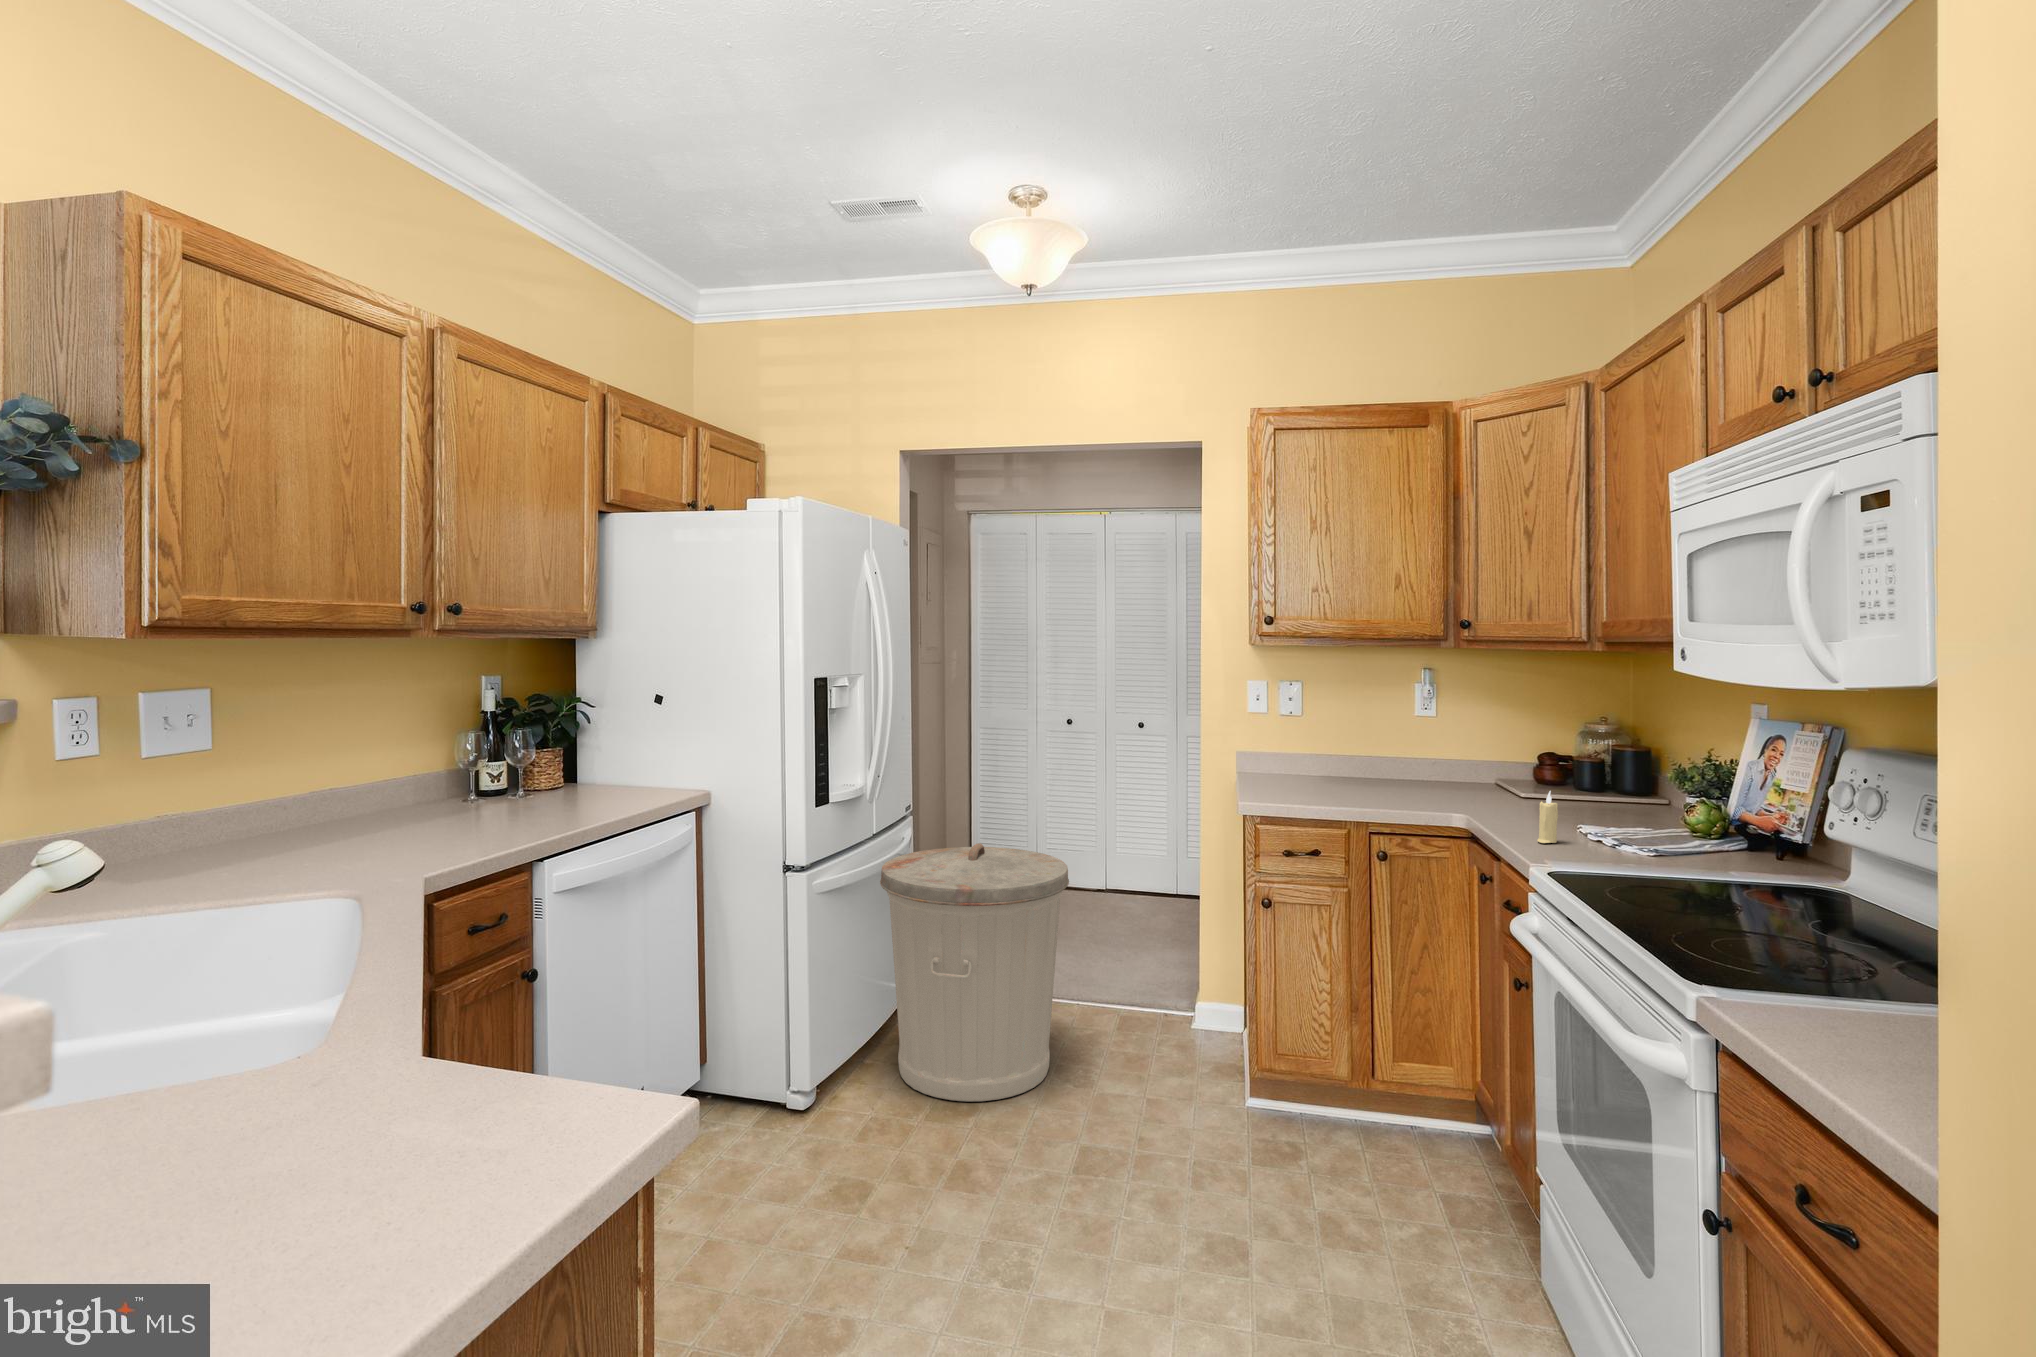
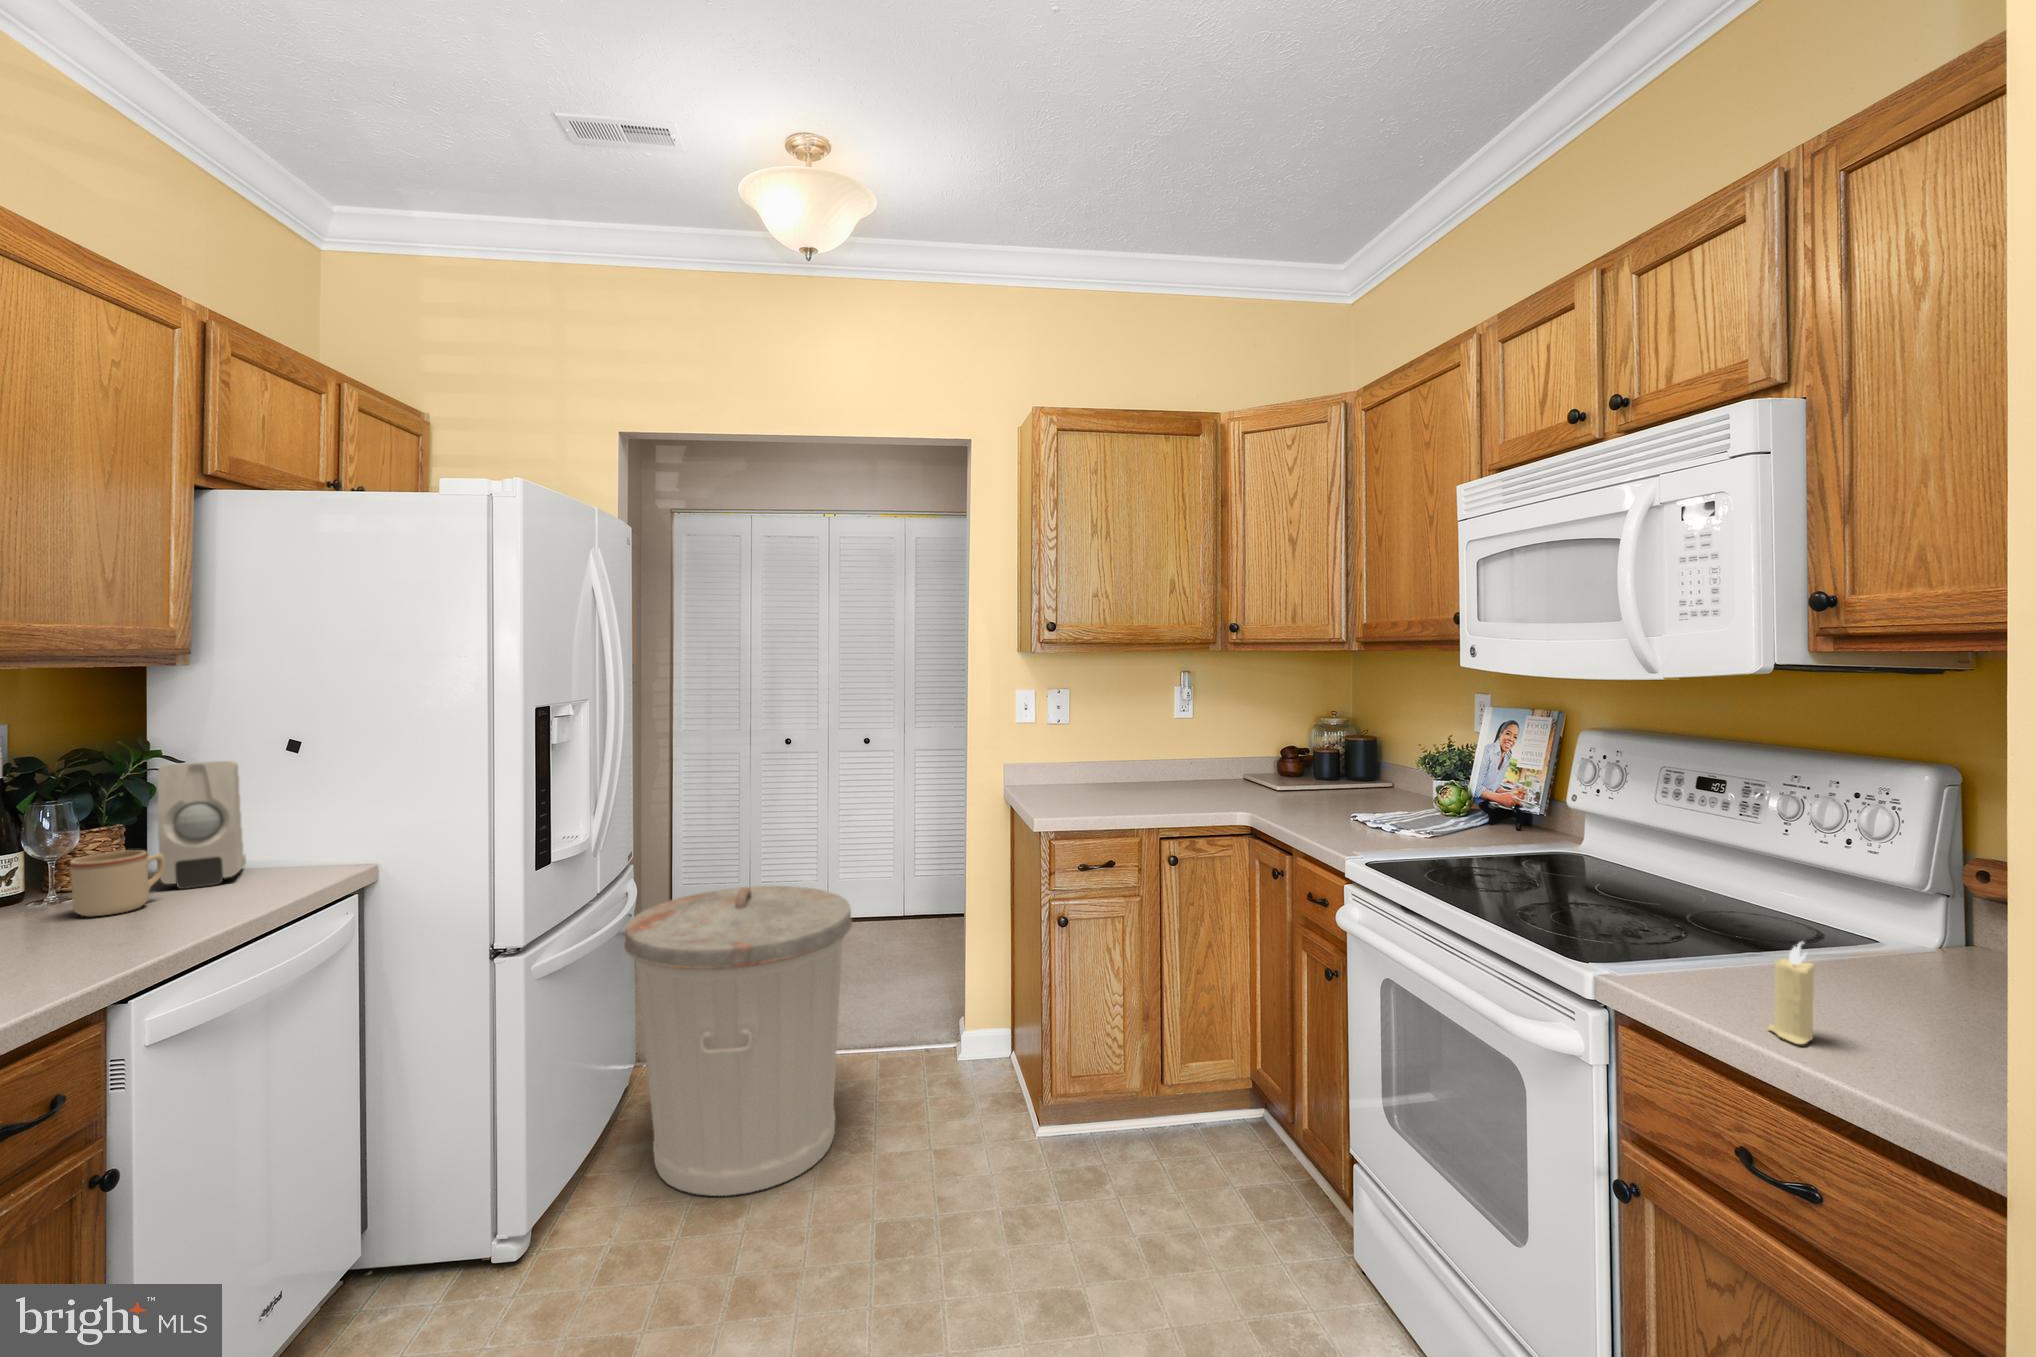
soap dispenser: none [578,709,629,797] -> present [158,760,246,889]
mug: none [530,766,581,807] -> present [70,850,165,916]
candle: present [1537,791,1558,843] -> present [1768,942,1815,1044]

